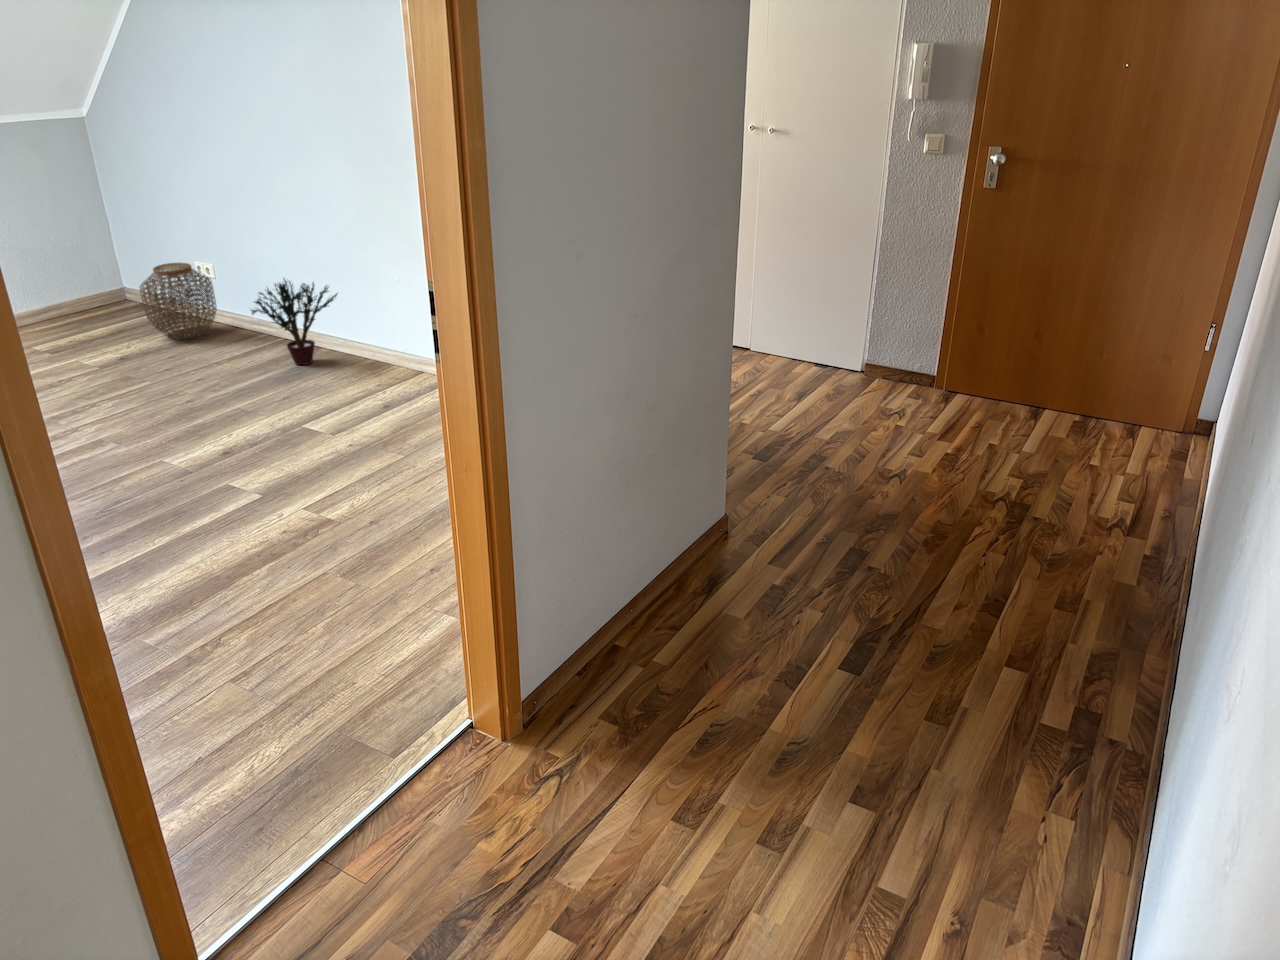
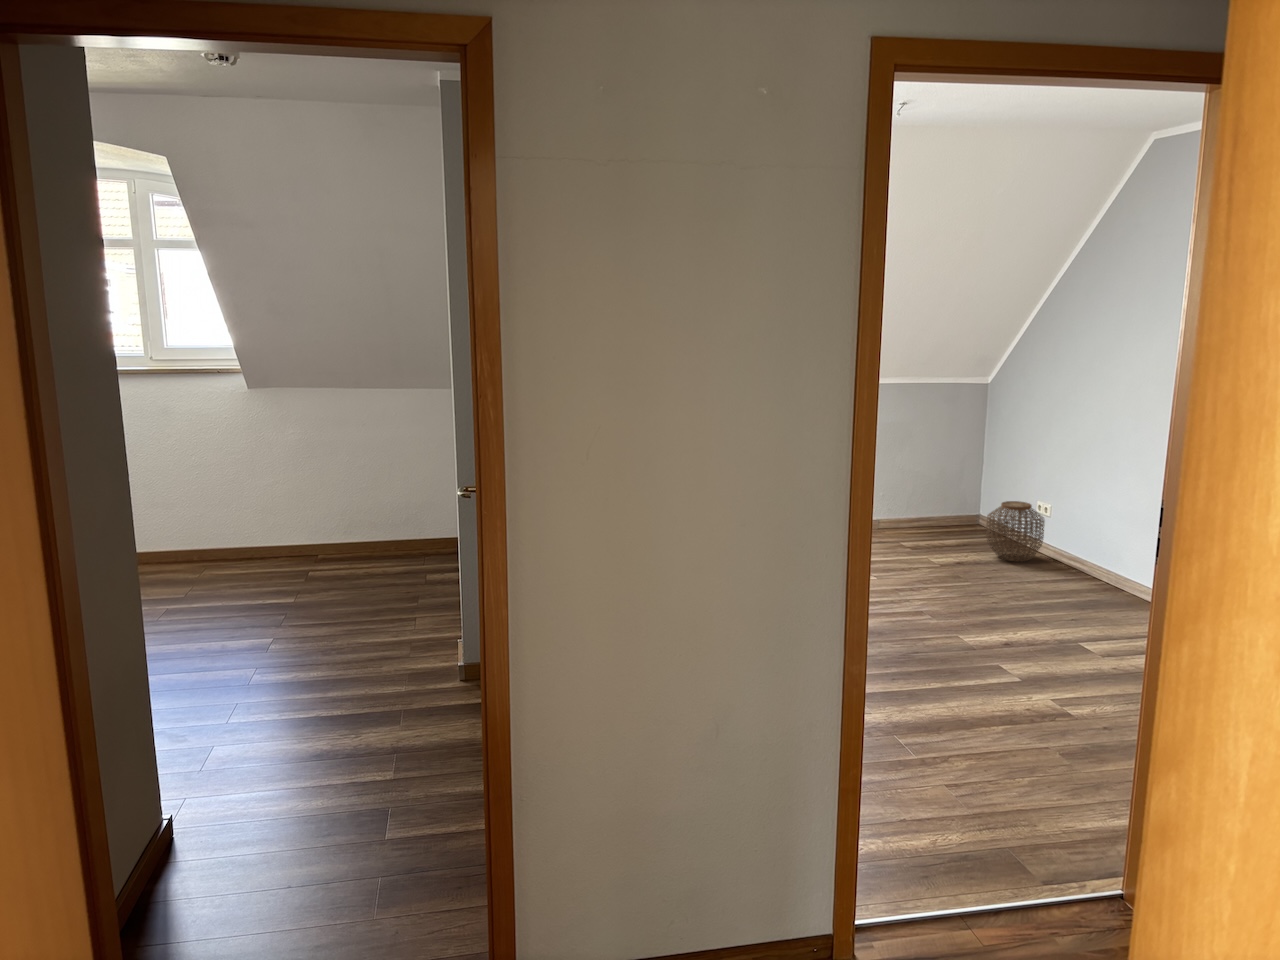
potted plant: present [252,279,337,365] -> none [1062,524,1149,600]

